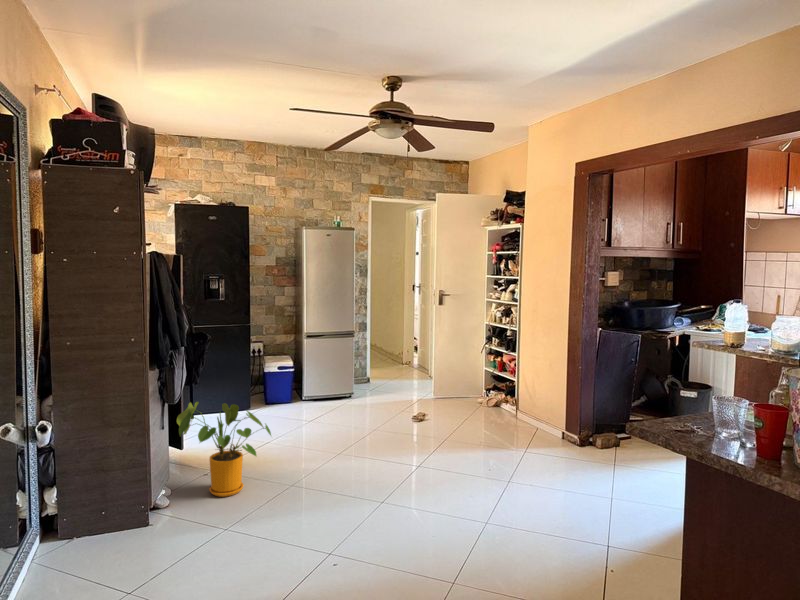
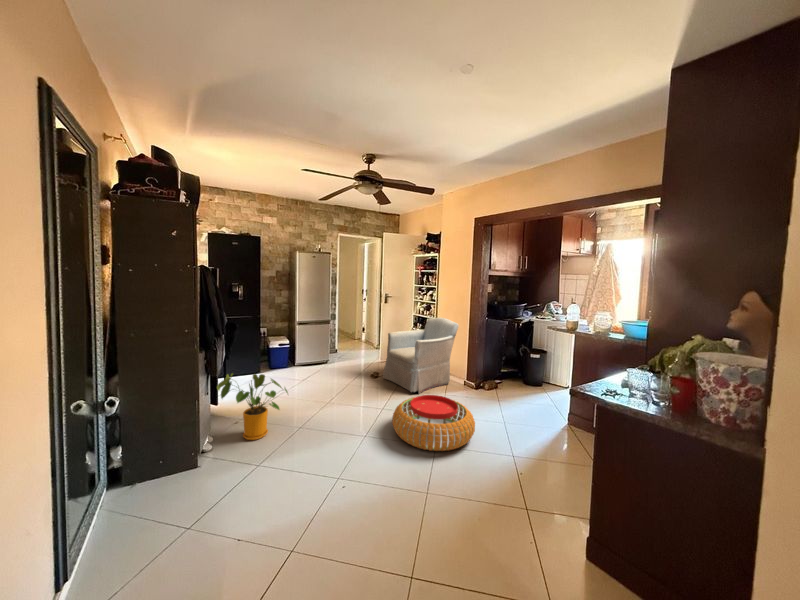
armchair: none [428,327,552,449] -> present [383,318,459,394]
pouf: none [420,448,552,534] -> present [392,395,475,451]

